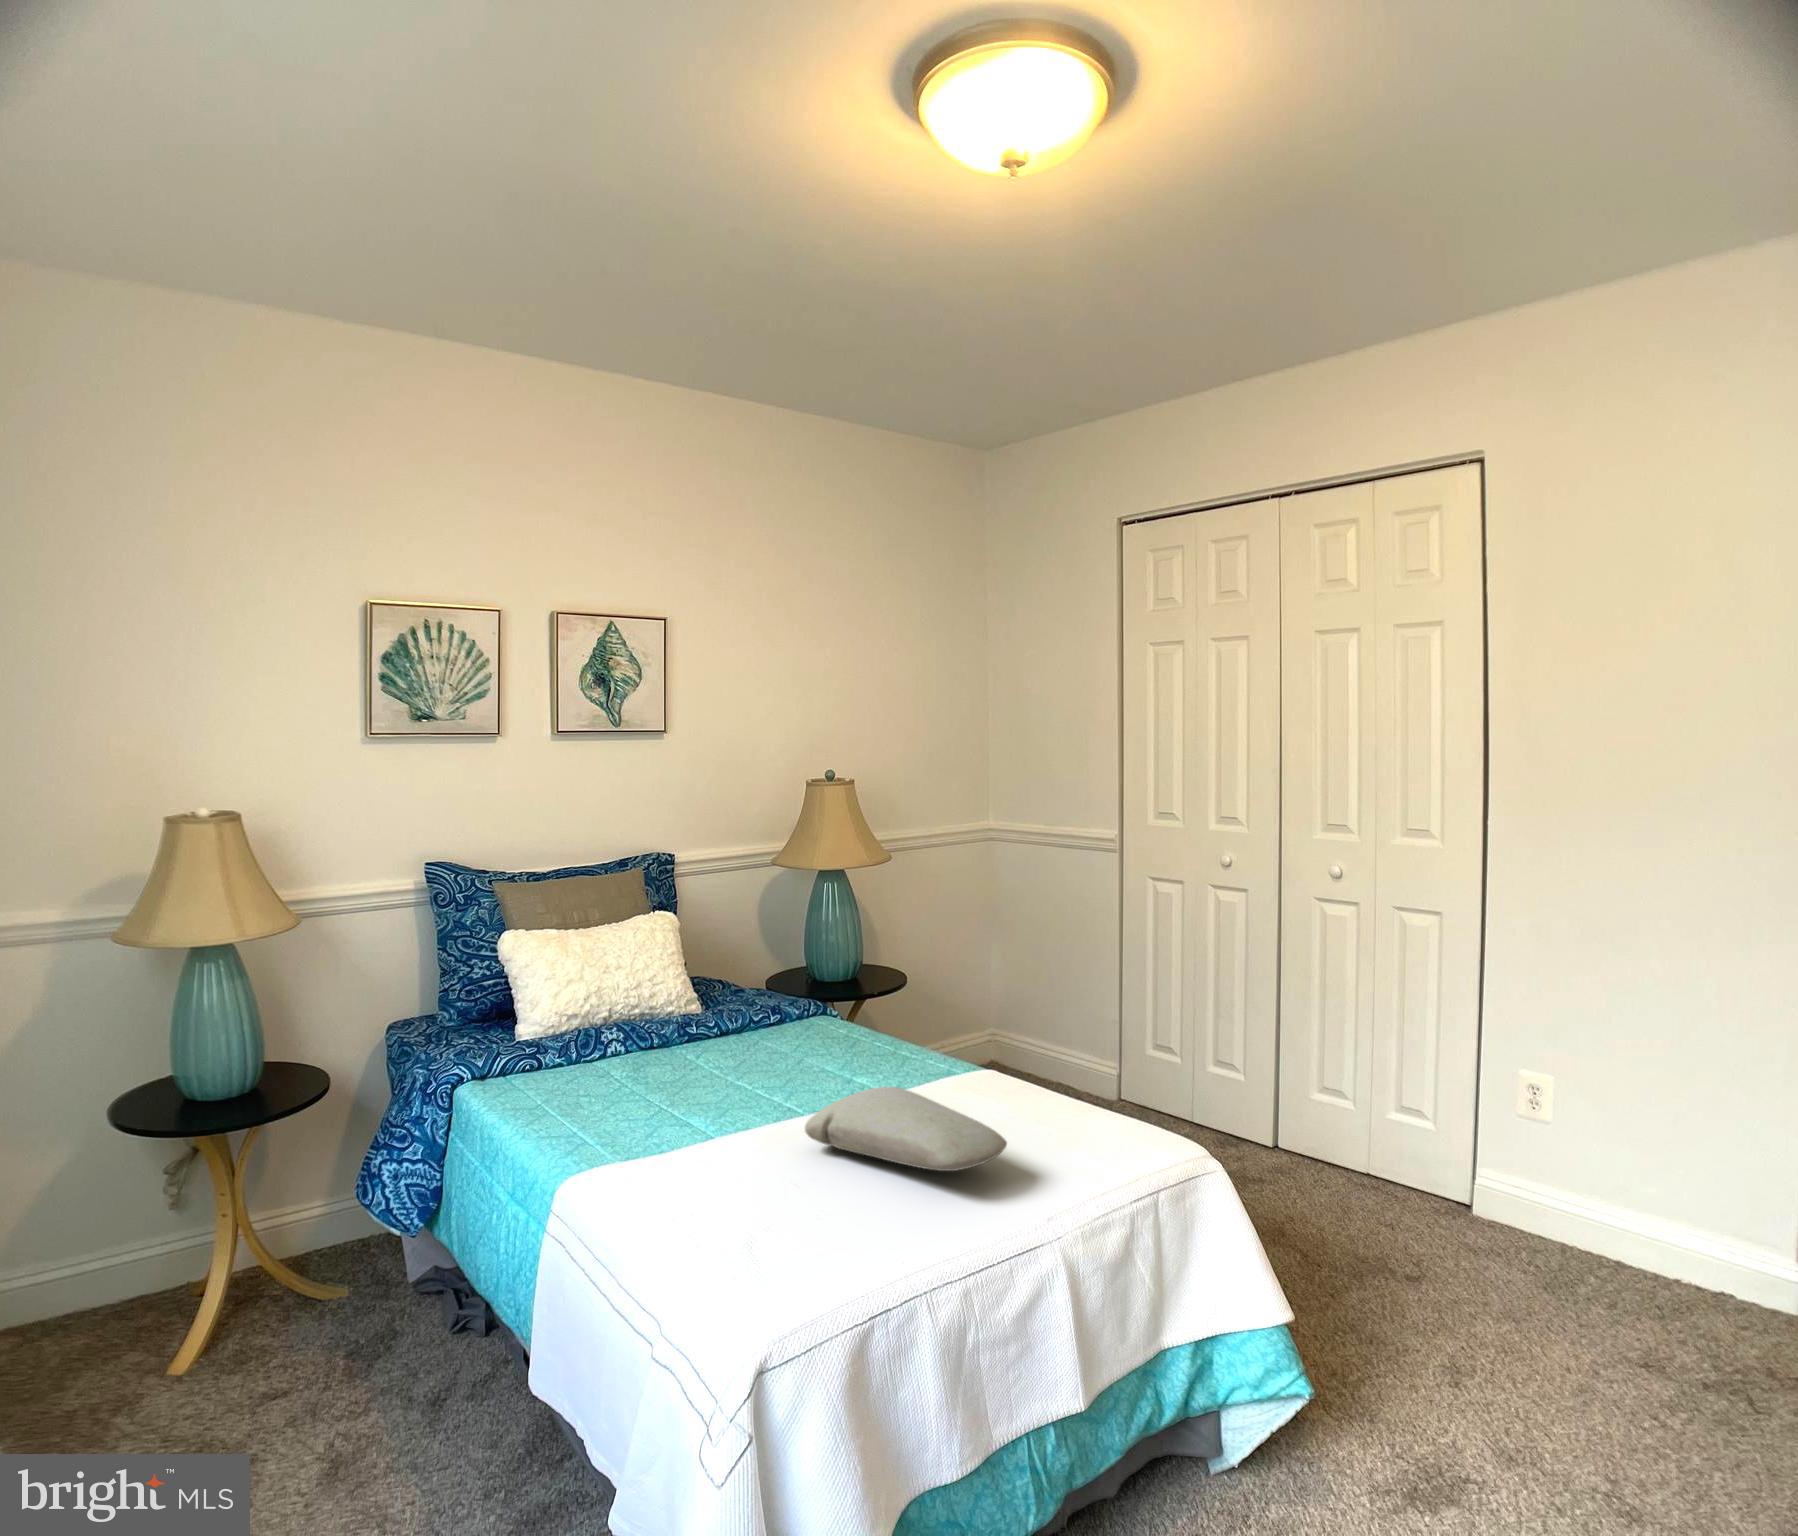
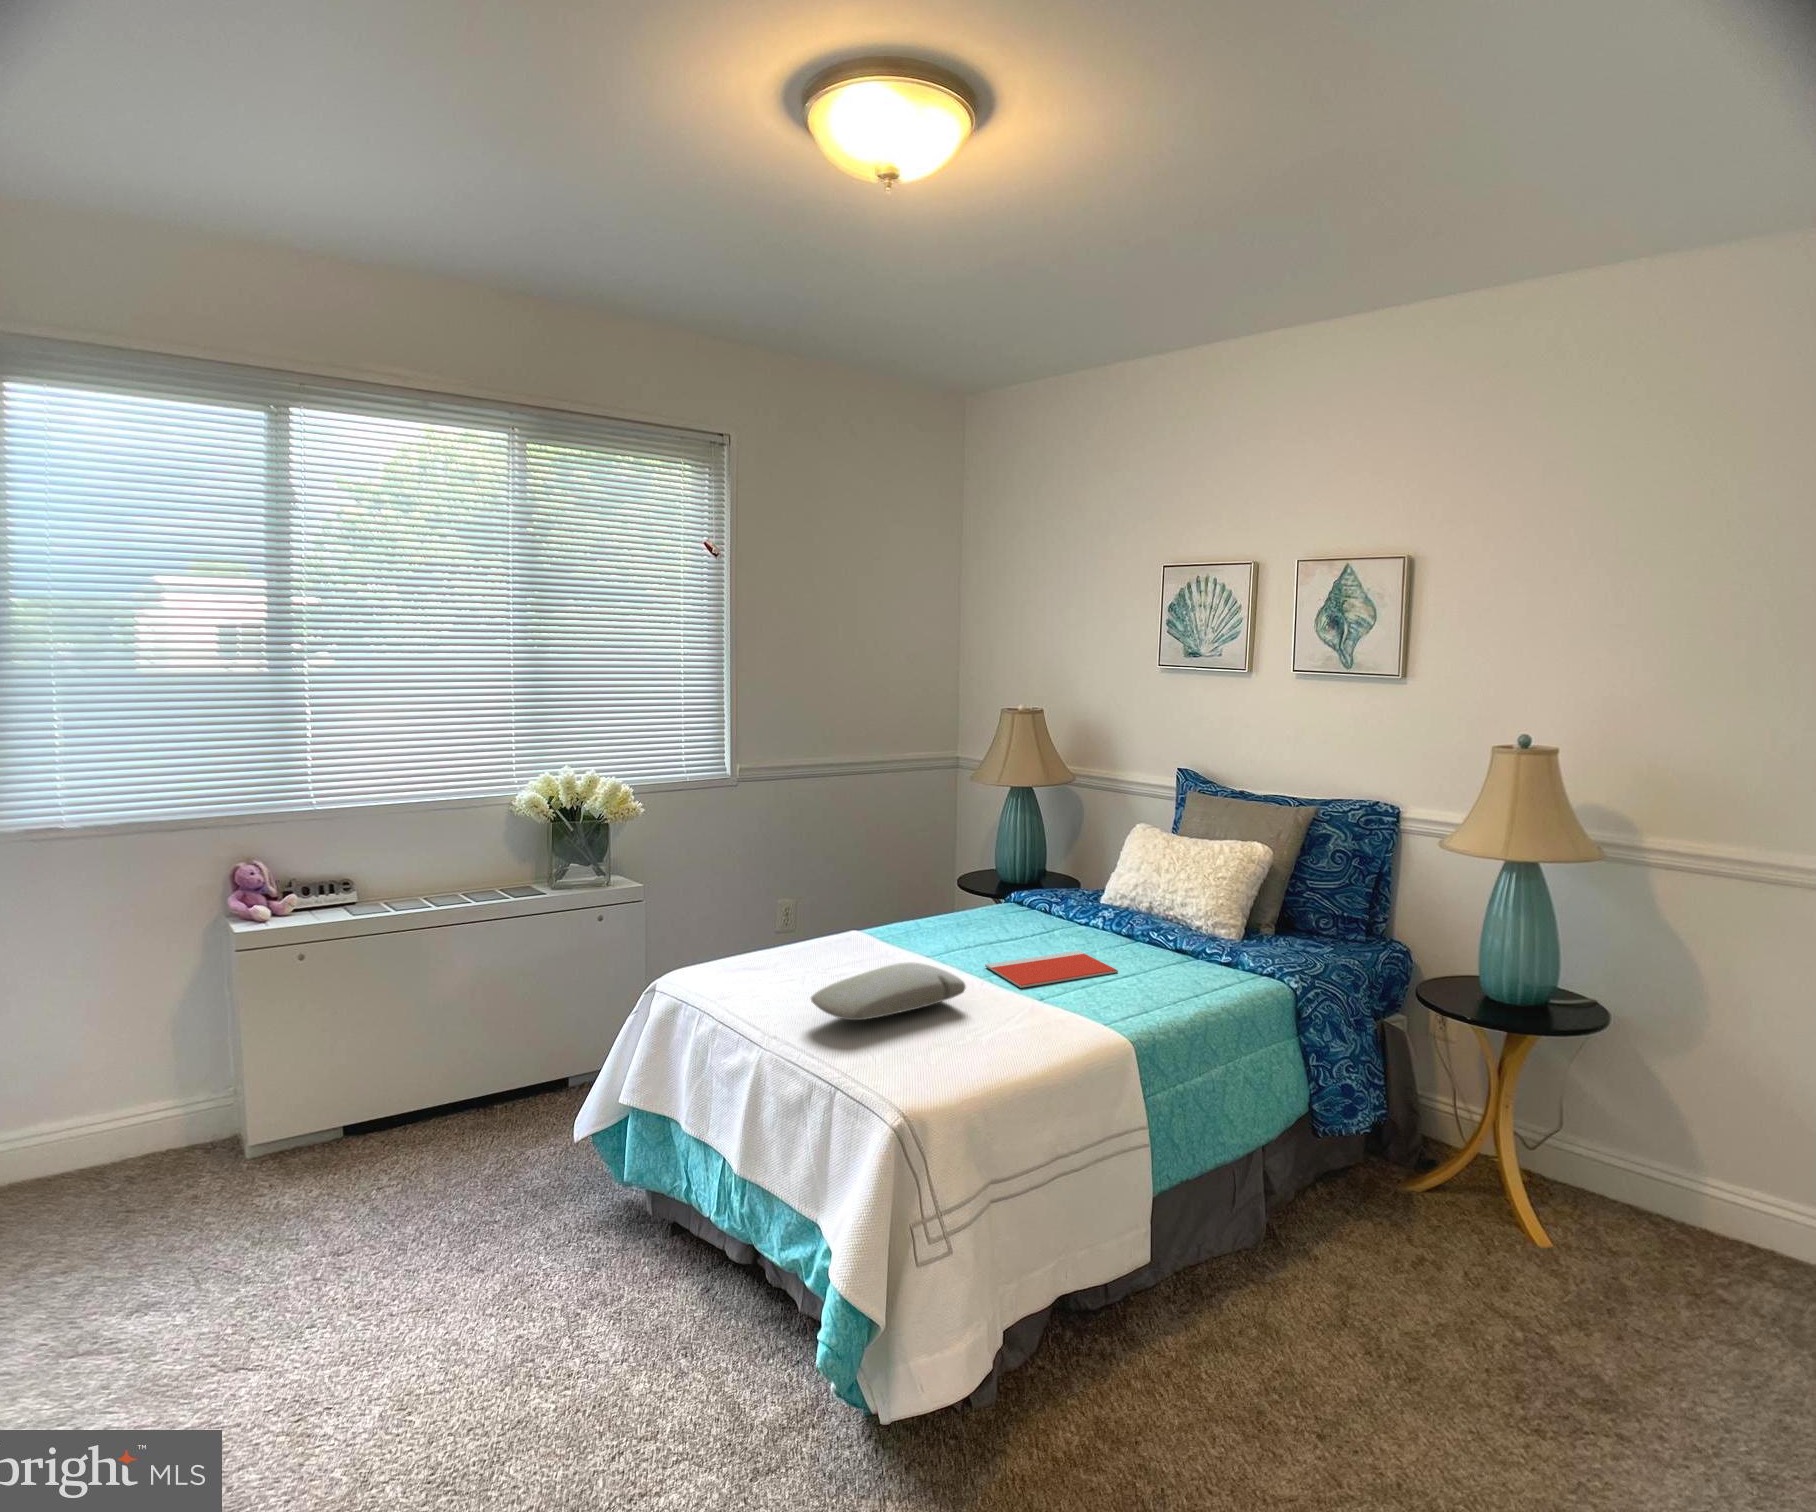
notebook: none [707,1053,831,1107] -> present [985,951,1118,988]

